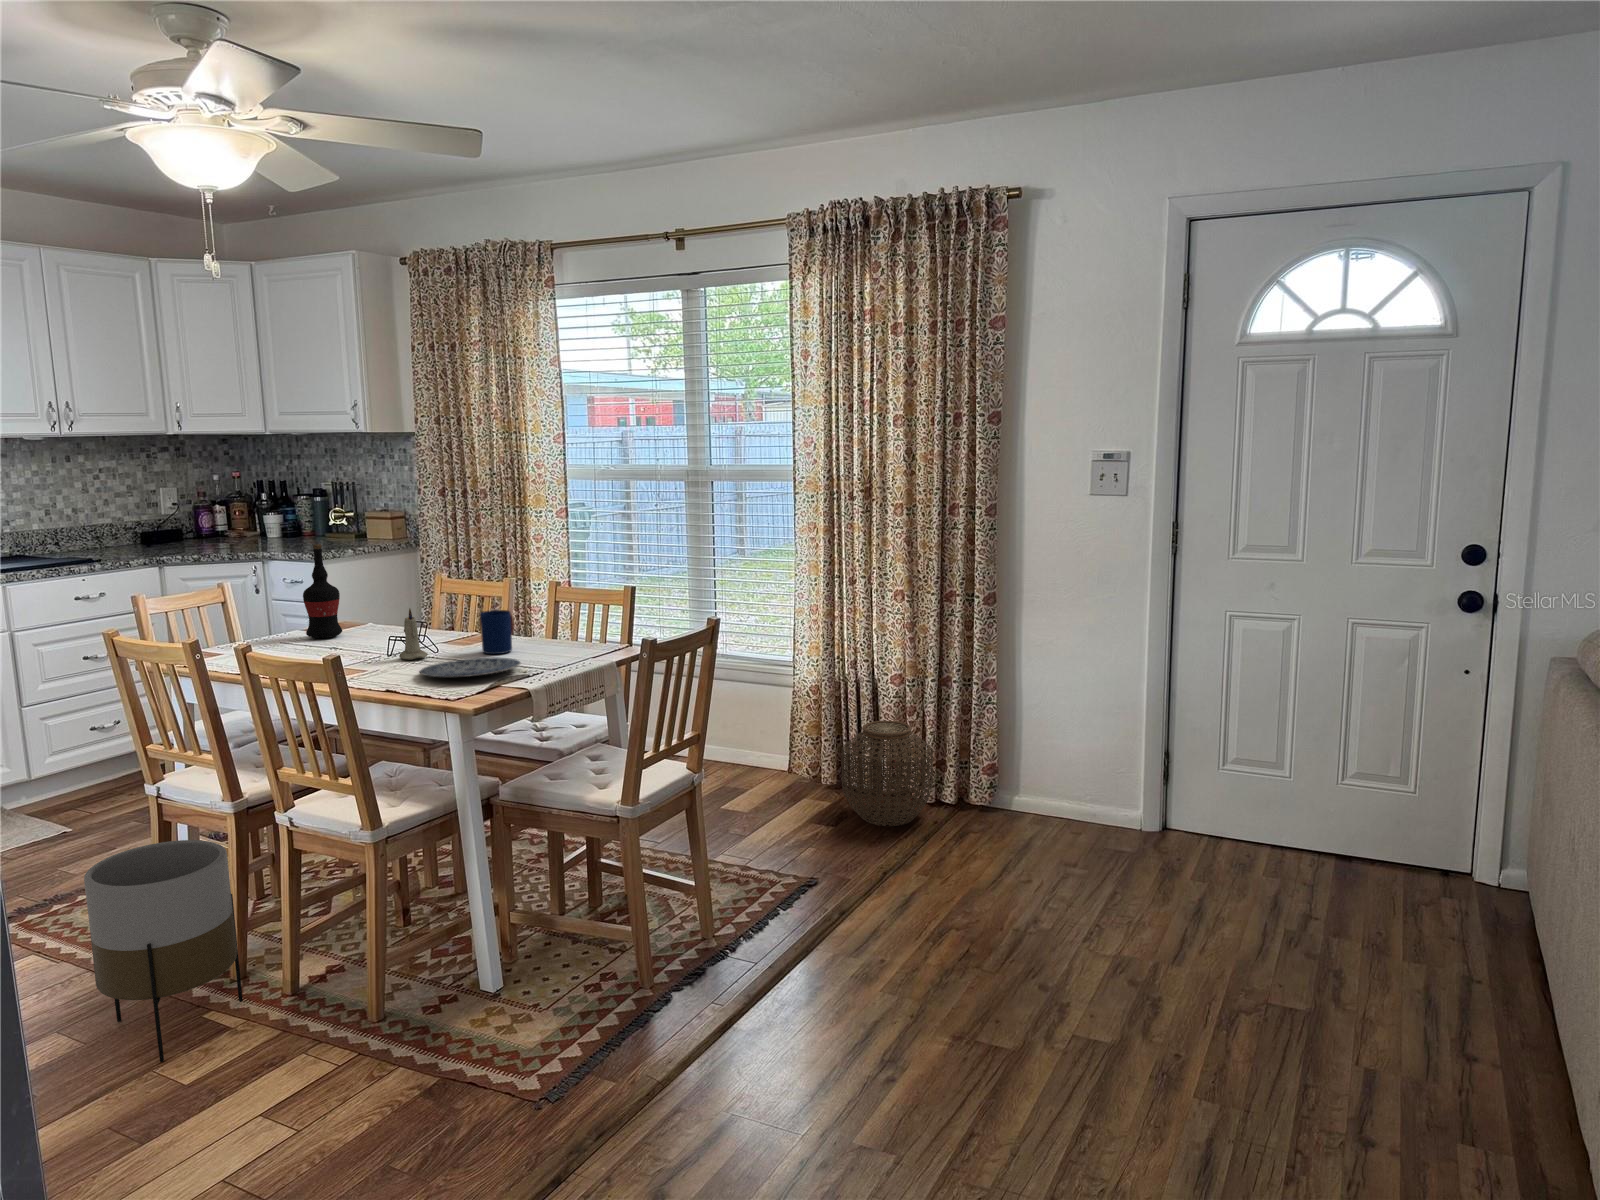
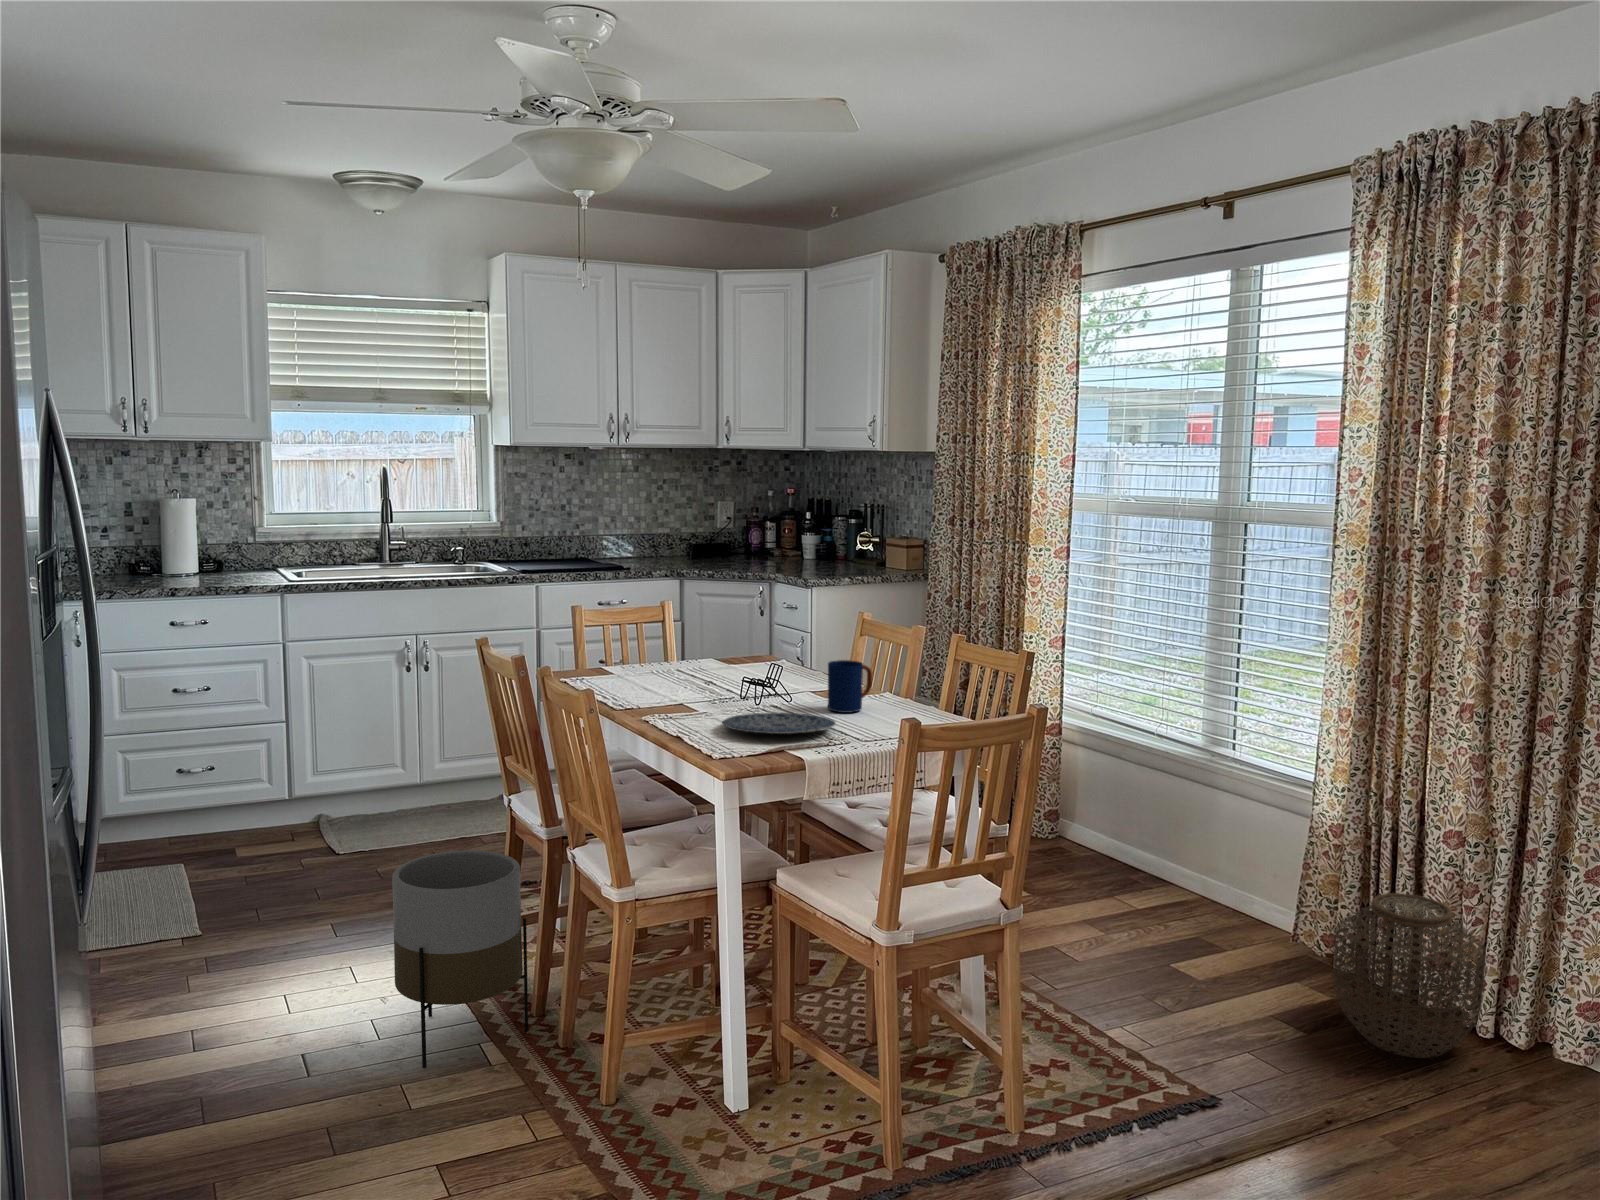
wine bottle: present [303,544,342,638] -> none [700,567,736,669]
candle: present [399,608,428,660] -> none [741,646,770,705]

